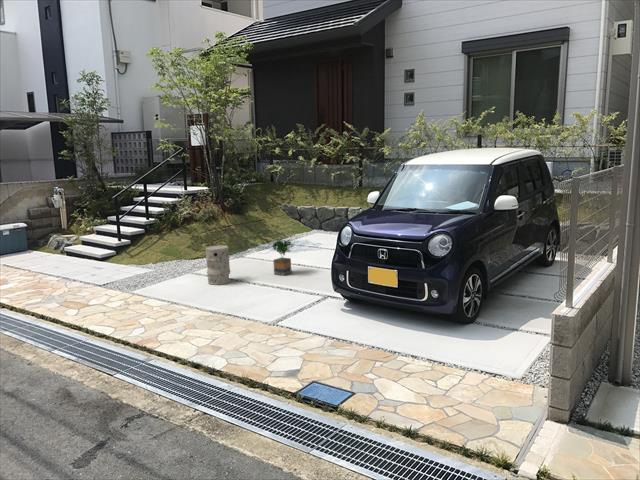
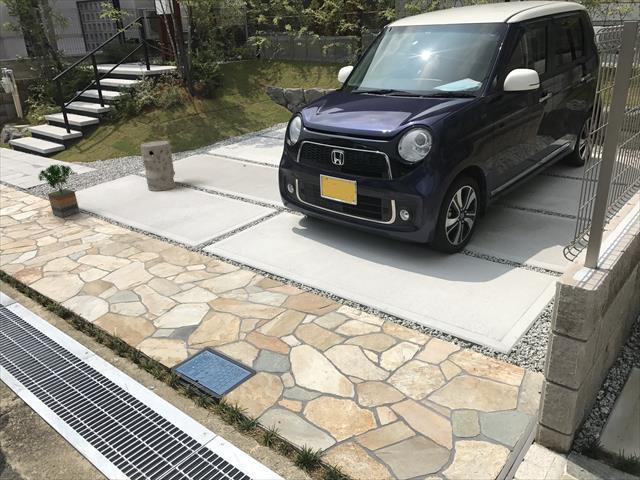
potted tree: present [273,240,293,276] -> present [38,165,80,217]

